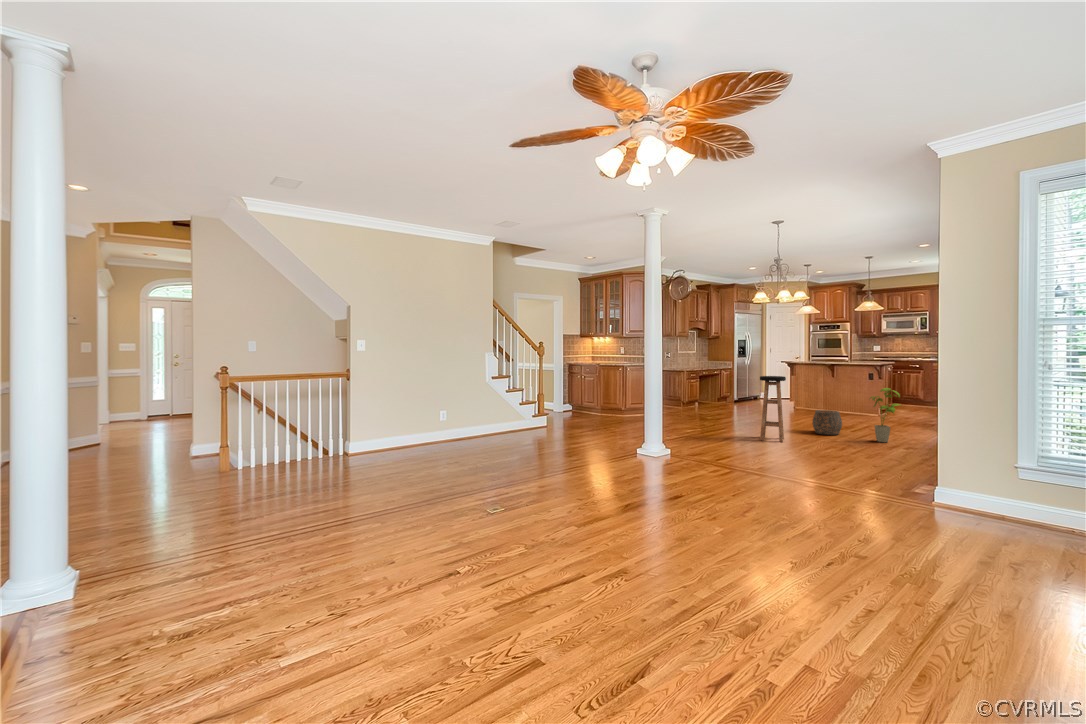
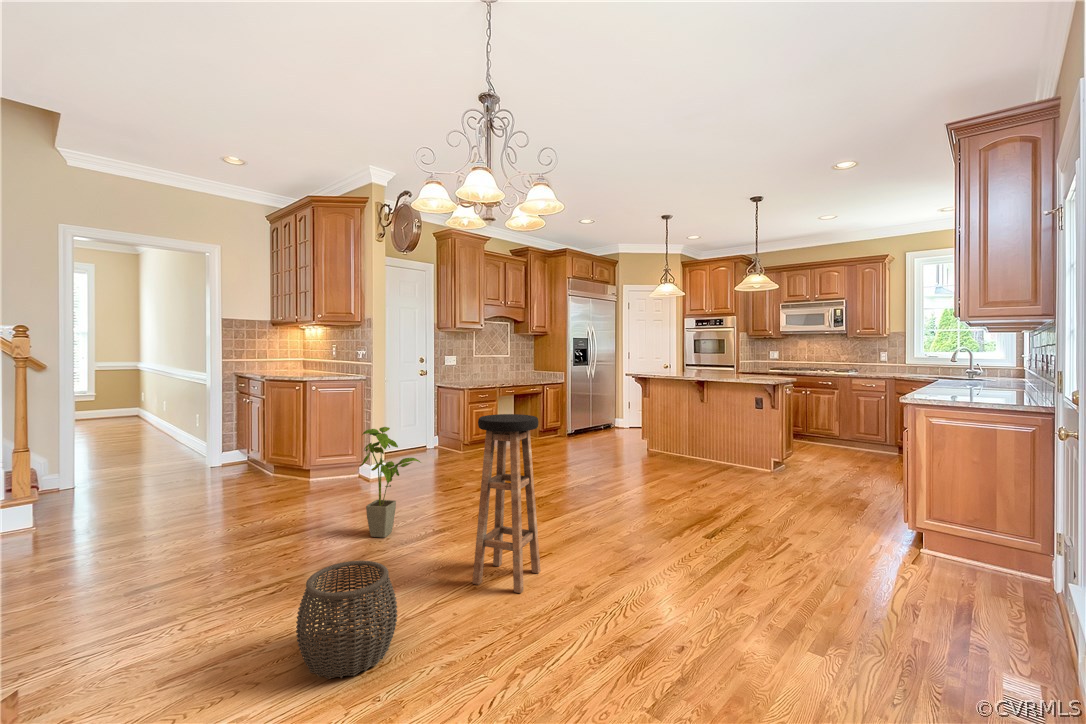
house plant: present [871,388,900,442] -> present [361,427,421,538]
woven basket: present [812,410,842,435] -> present [296,561,397,679]

